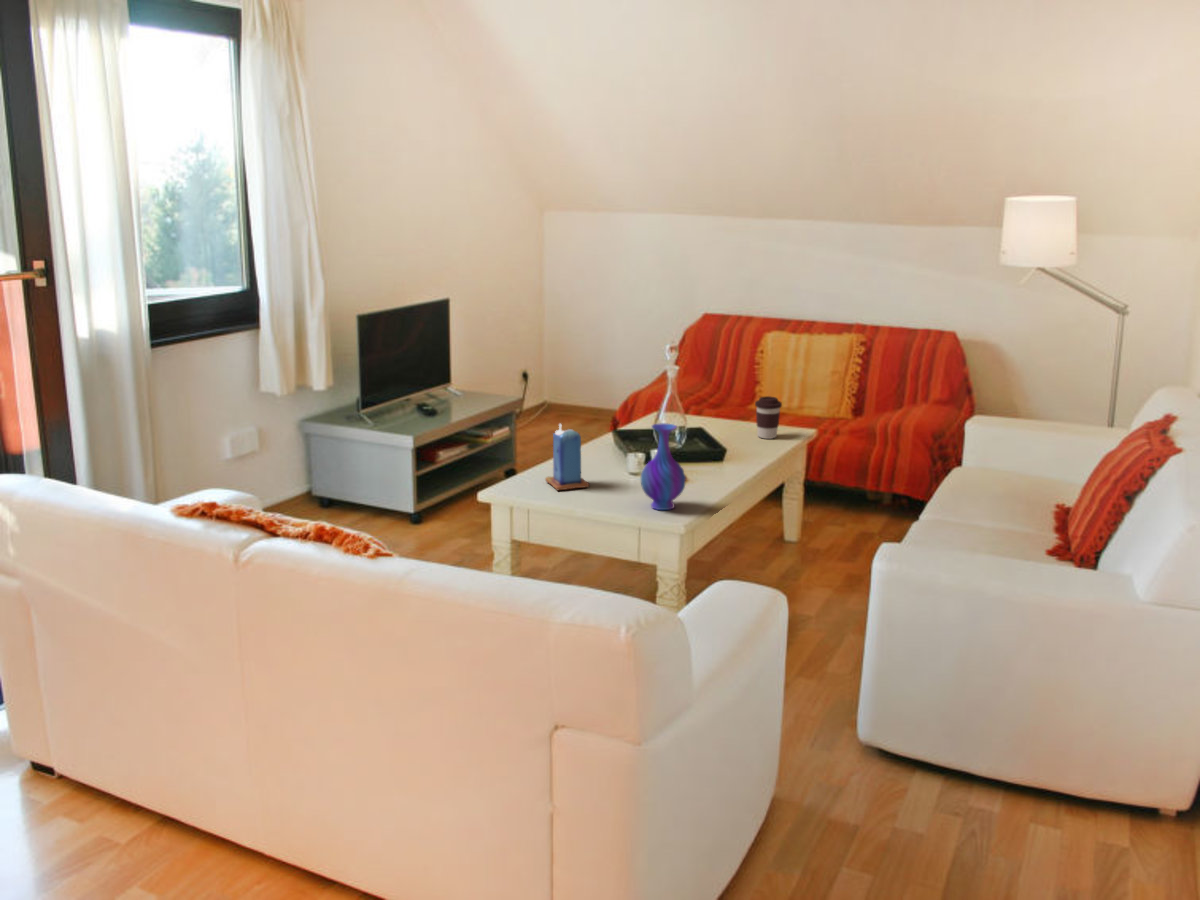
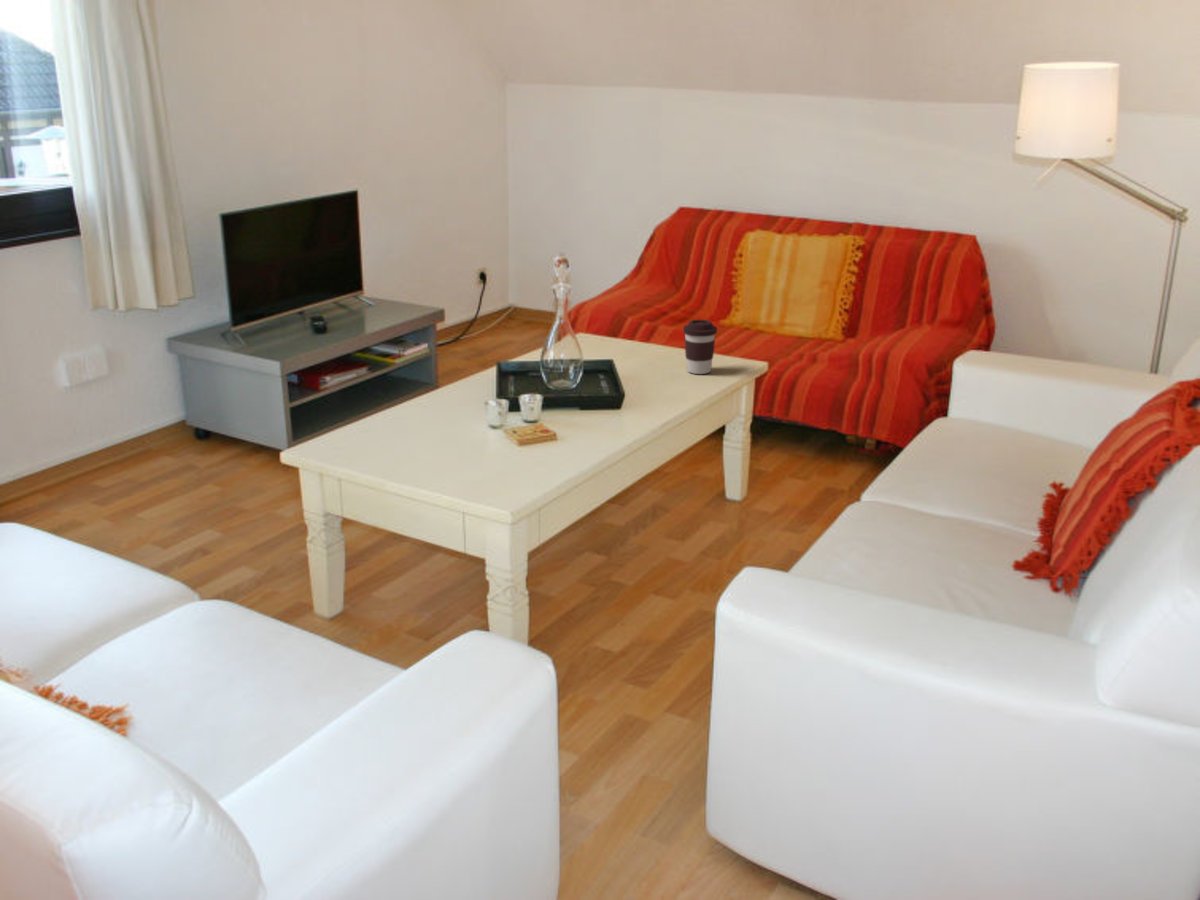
vase: present [641,423,686,510] -> none [472,366,533,483]
candle: present [546,424,589,490] -> none [375,360,425,449]

